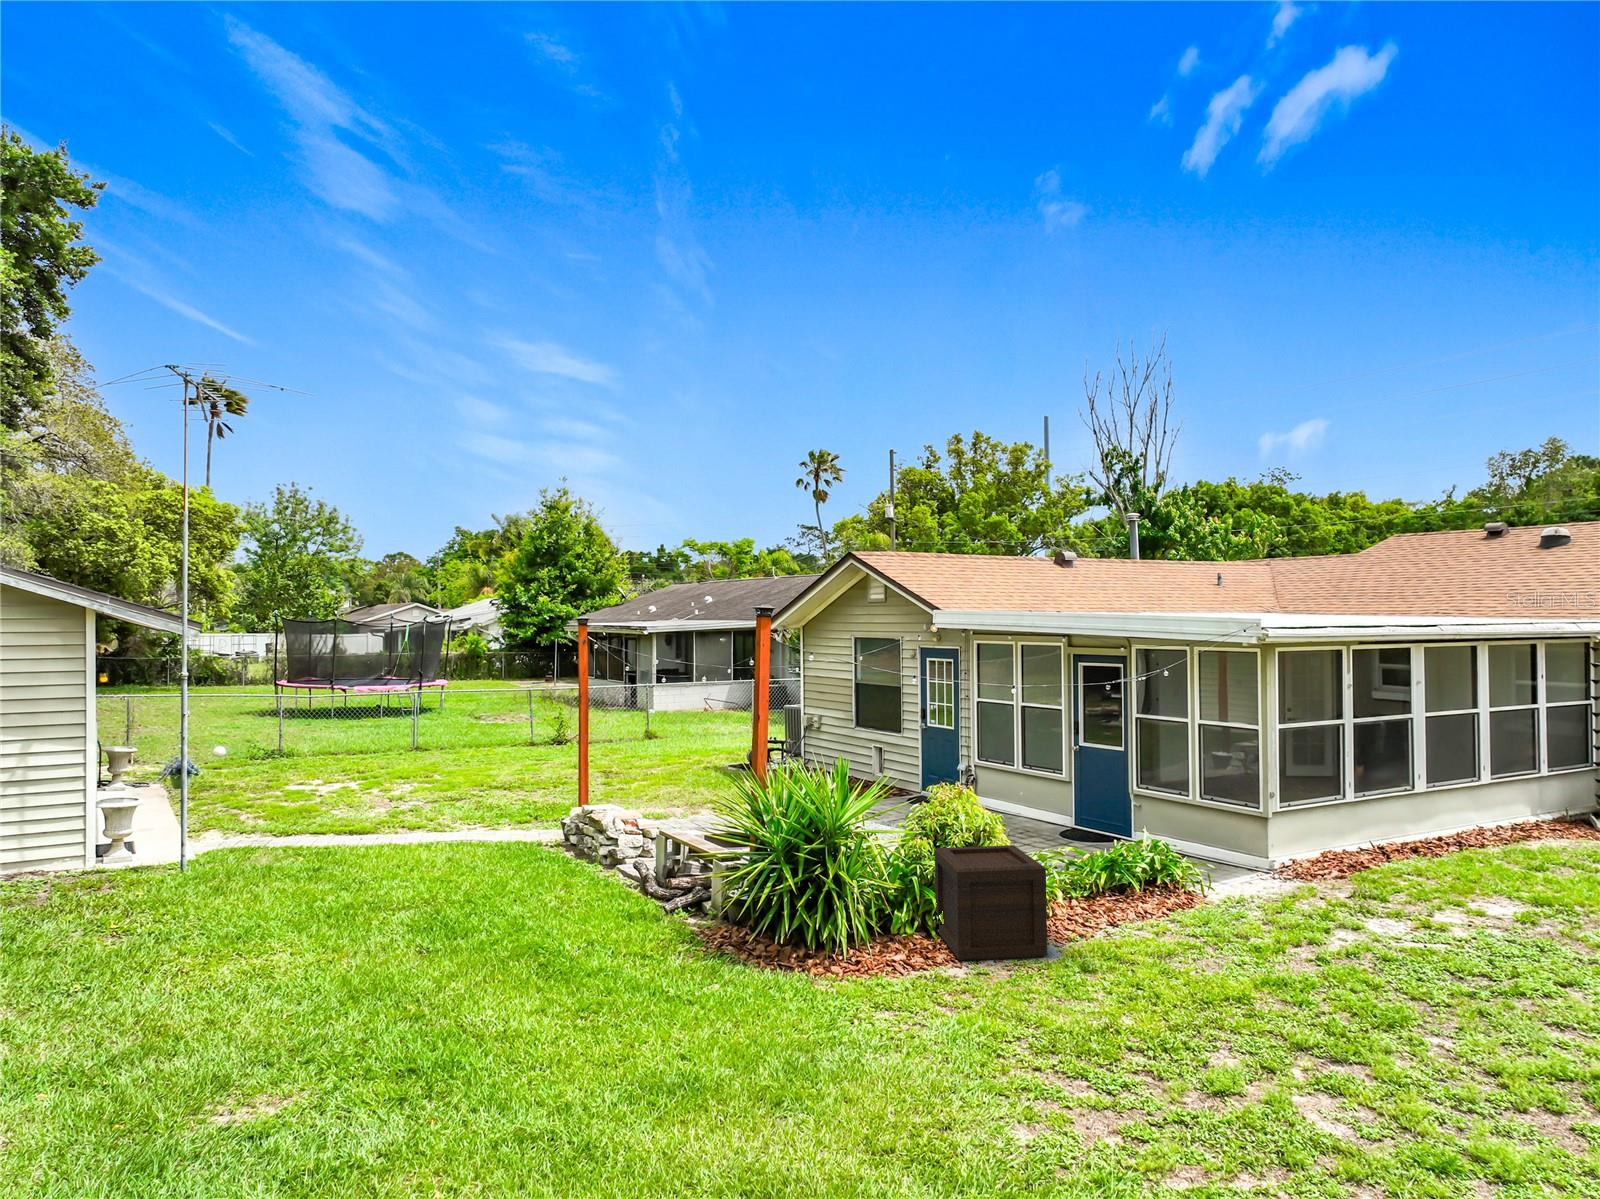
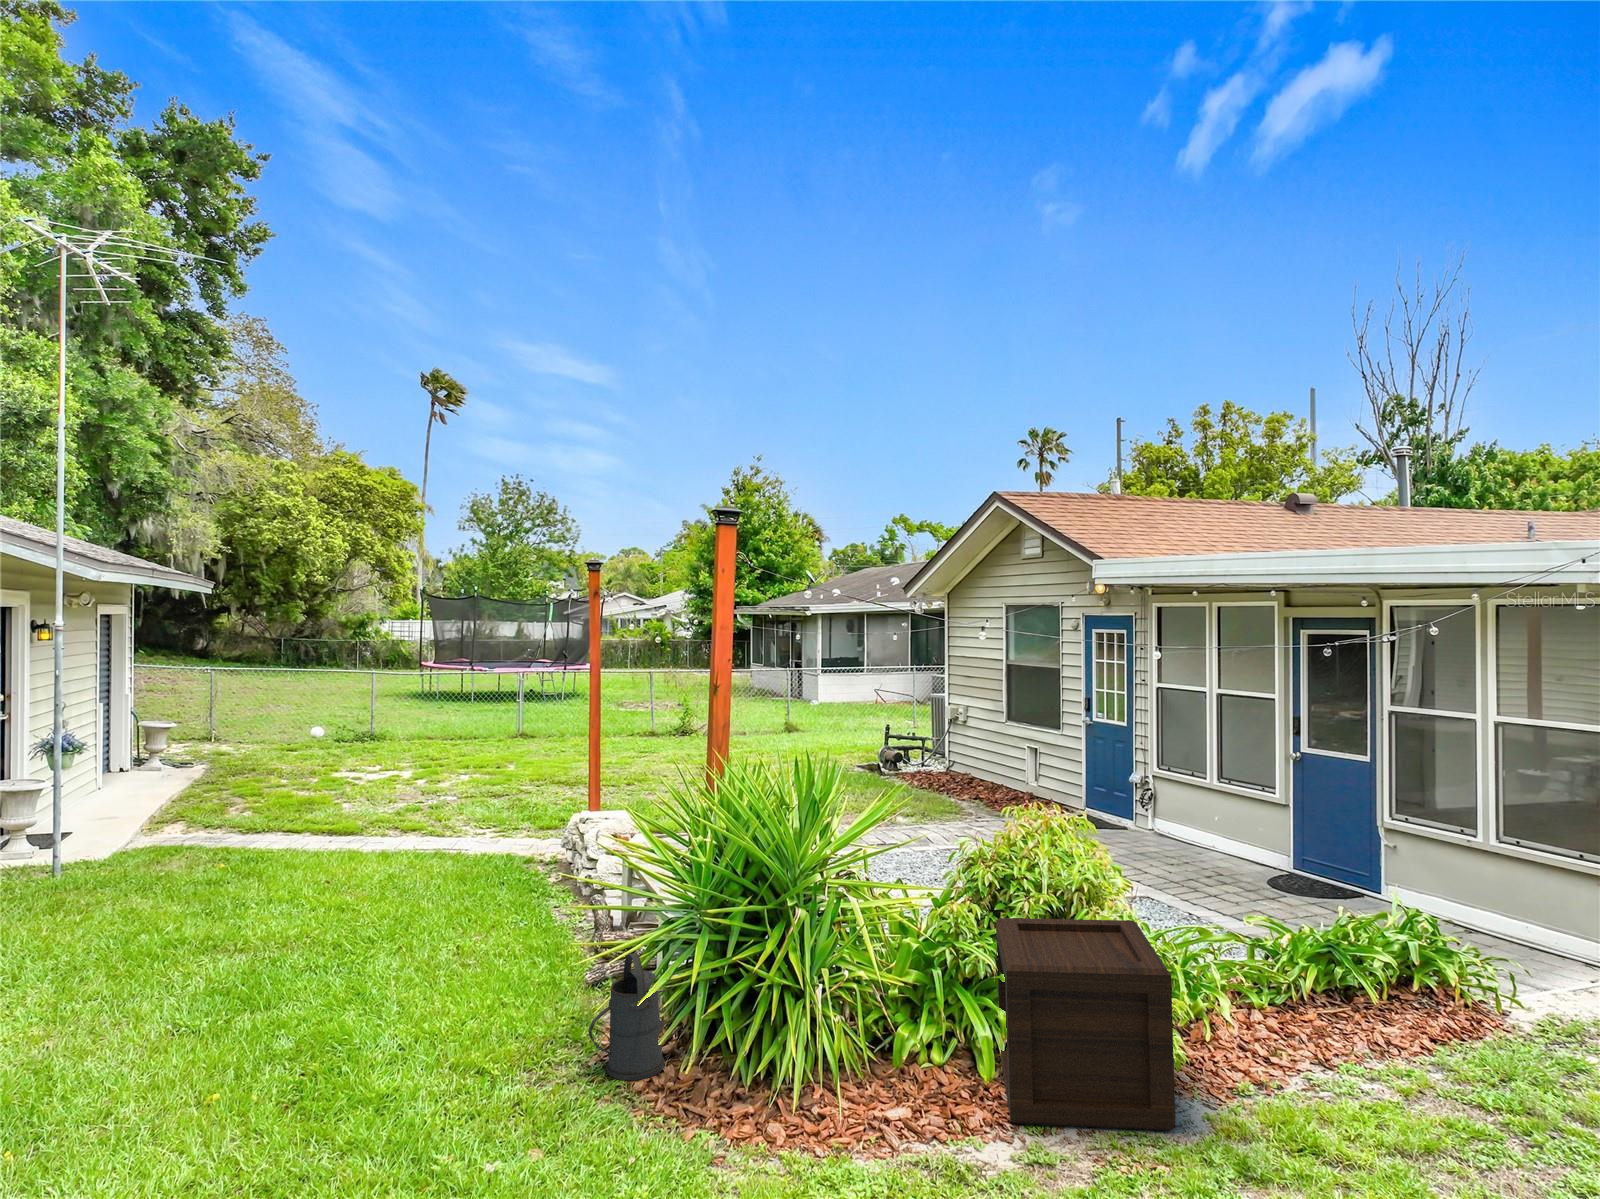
watering can: none [690,881,764,961] -> present [589,953,683,1081]

